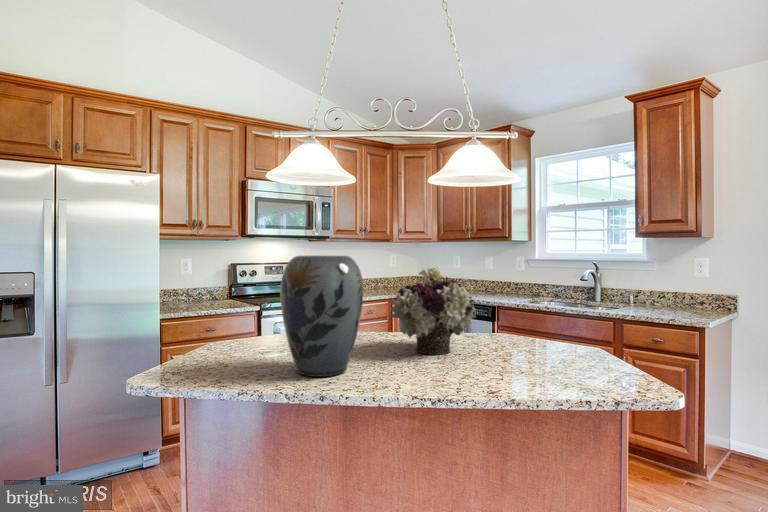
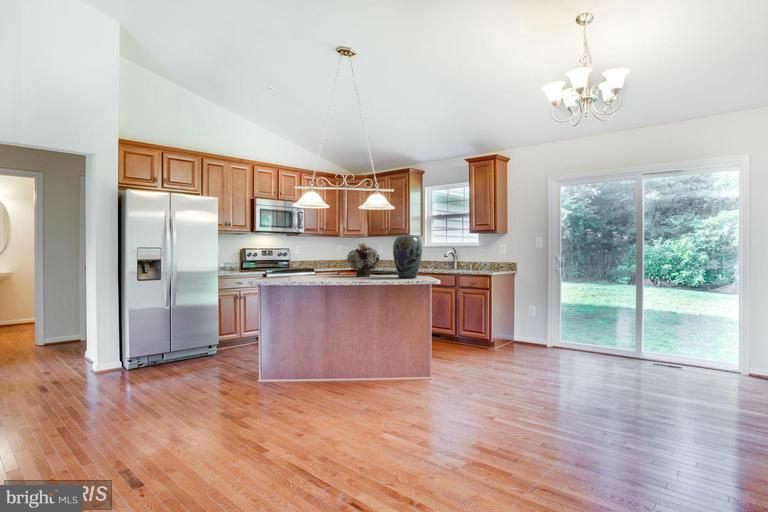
vase: present [280,256,363,377] -> present [393,236,422,278]

